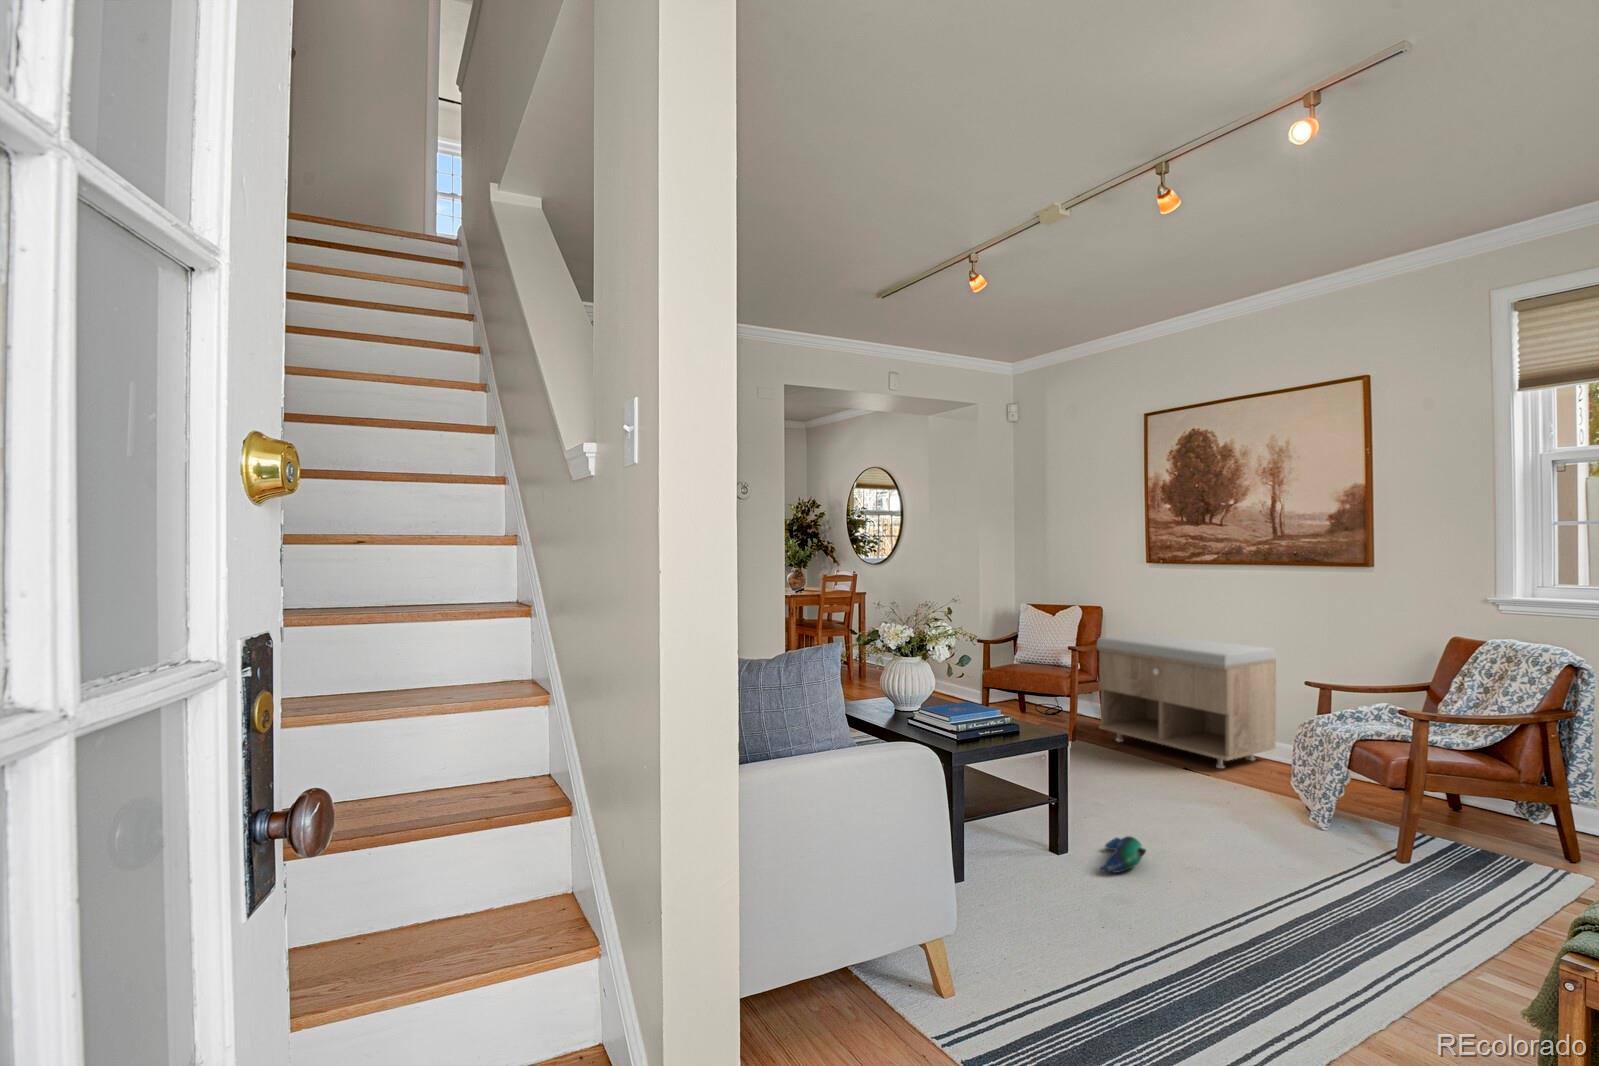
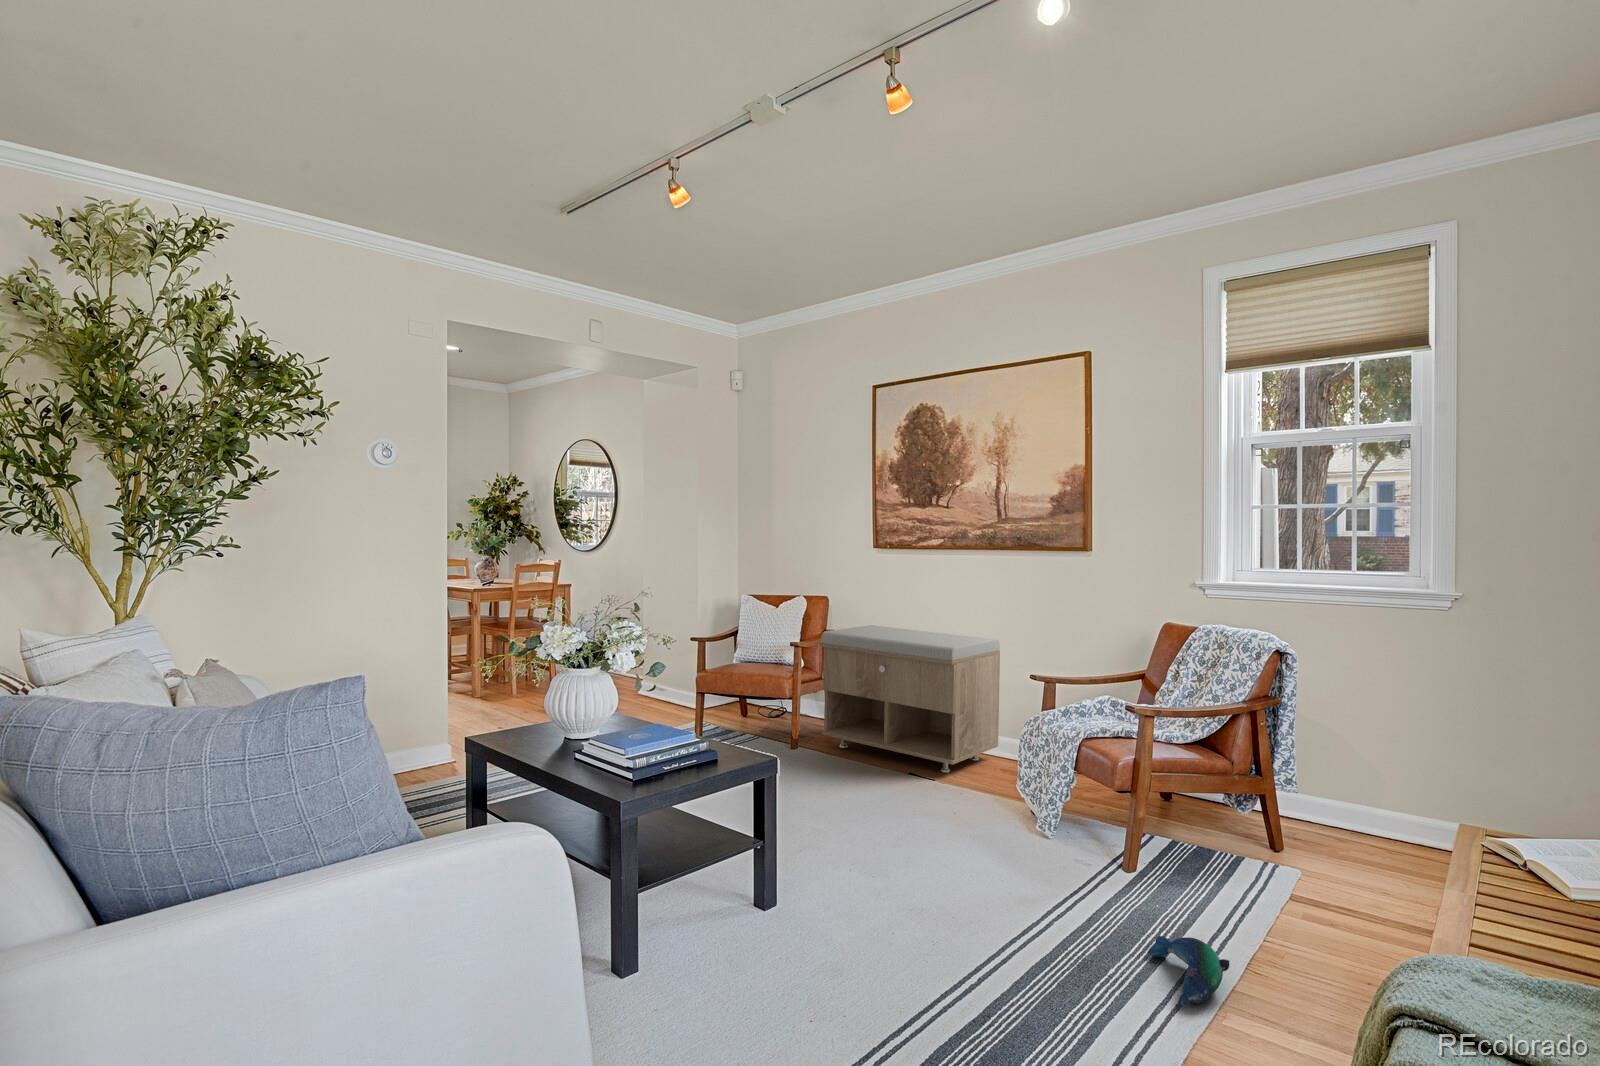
plush toy: present [1100,836,1146,873] -> present [1147,936,1230,1006]

